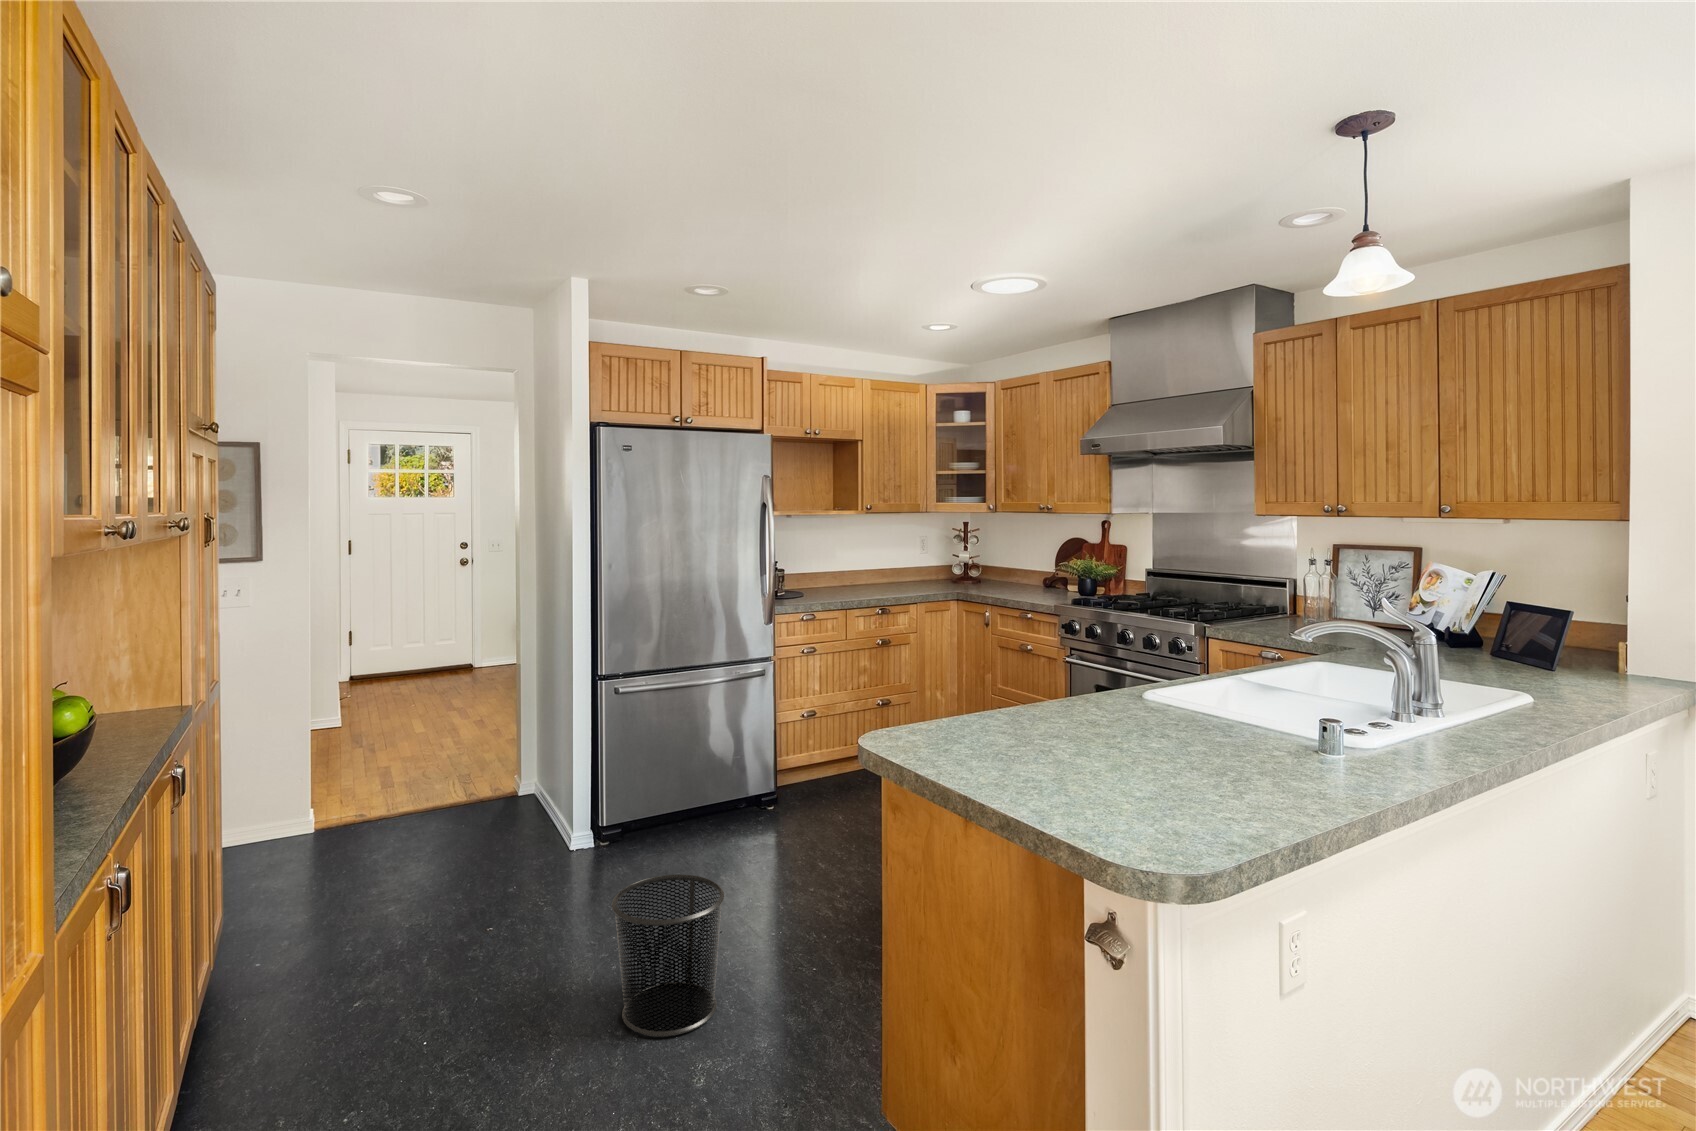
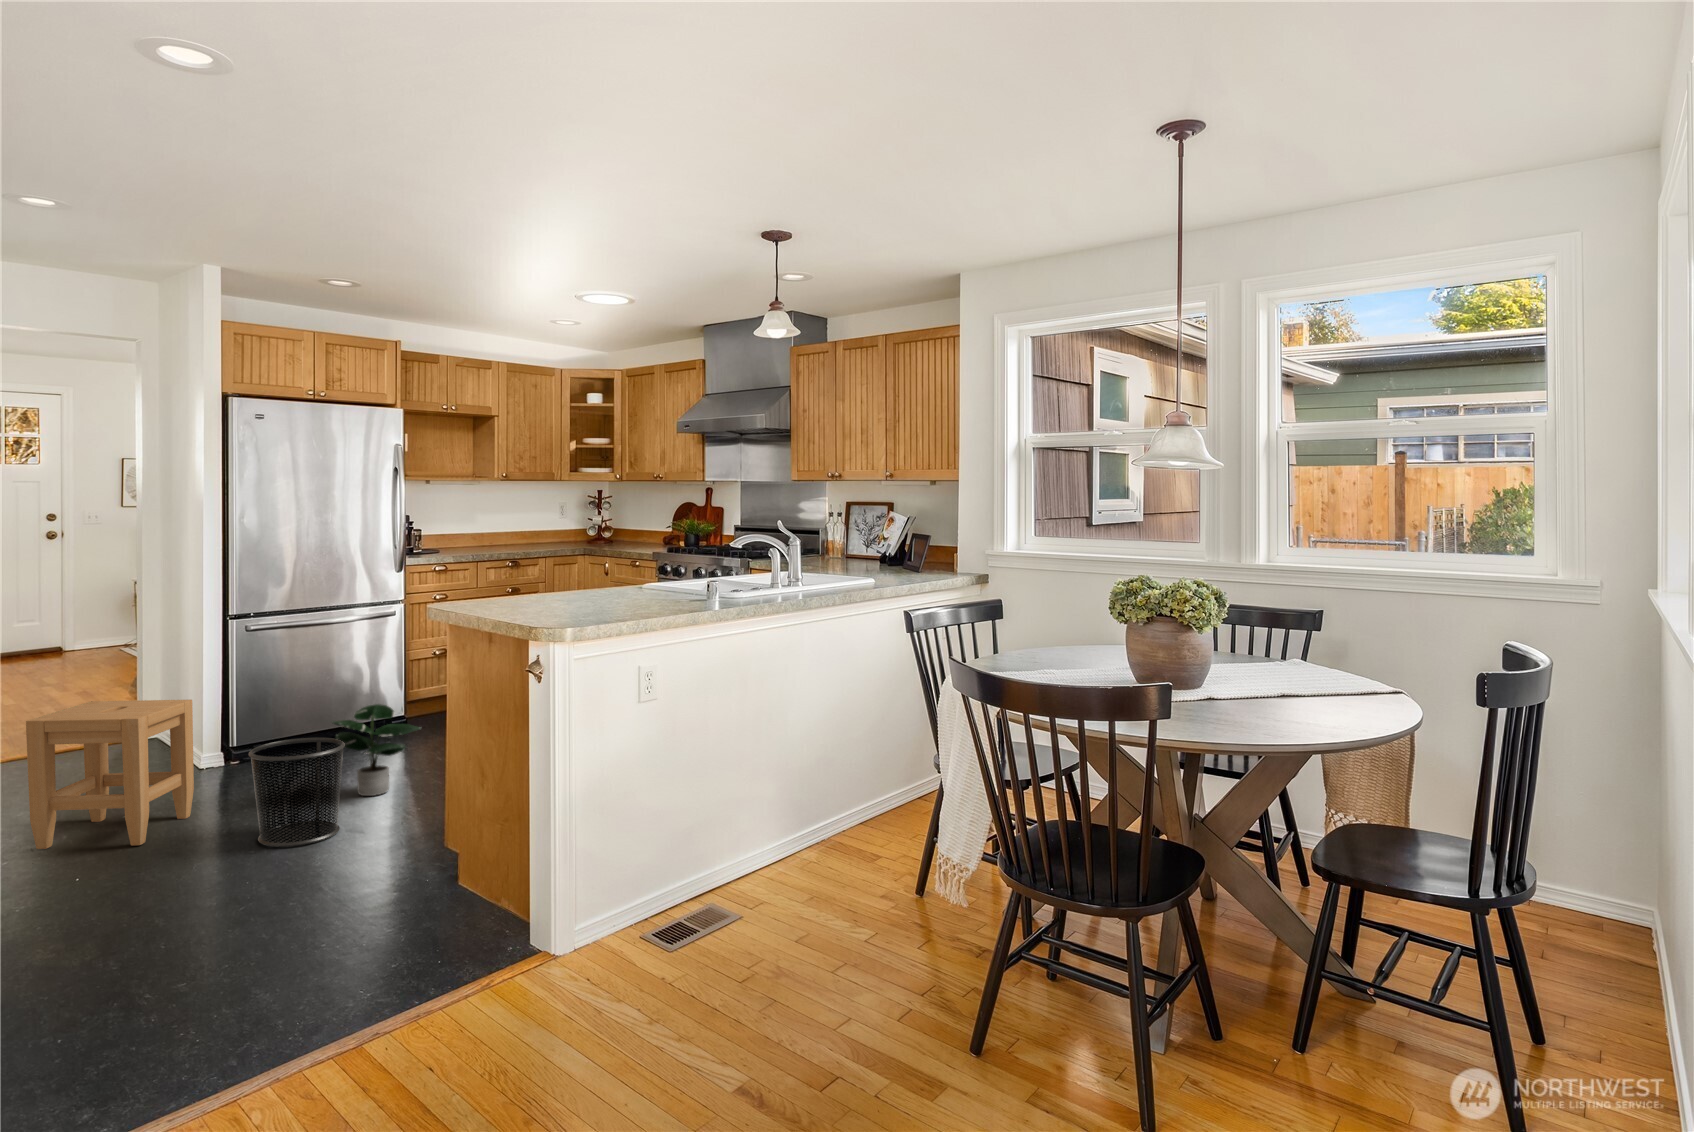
stool: none [378,801,555,1004] -> present [26,700,194,849]
potted plant: none [704,809,807,934] -> present [333,704,420,796]

